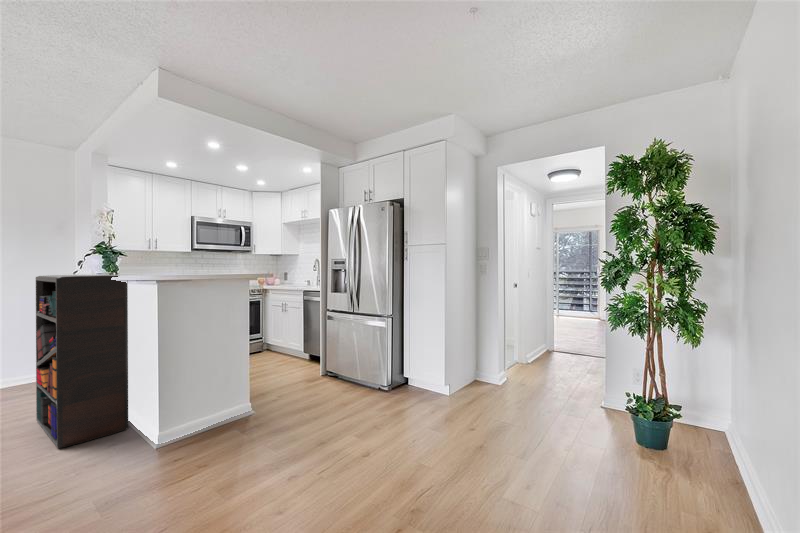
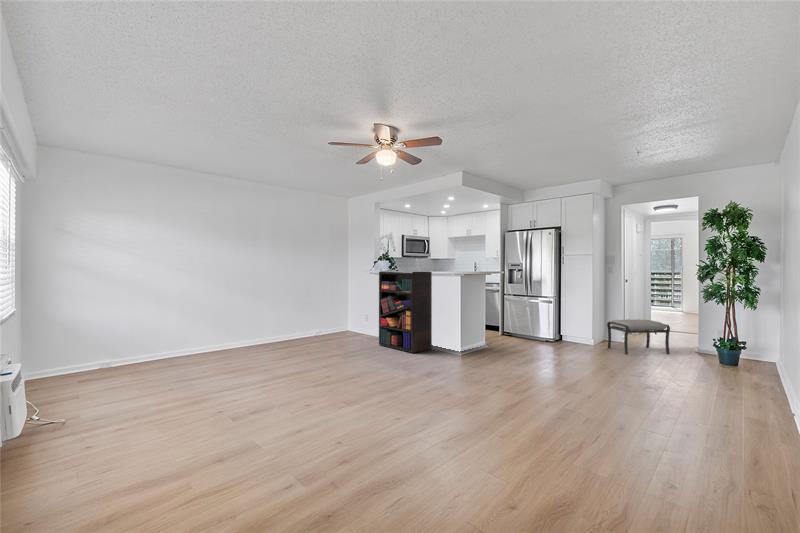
ottoman: none [465,353,560,423] -> present [607,319,670,354]

